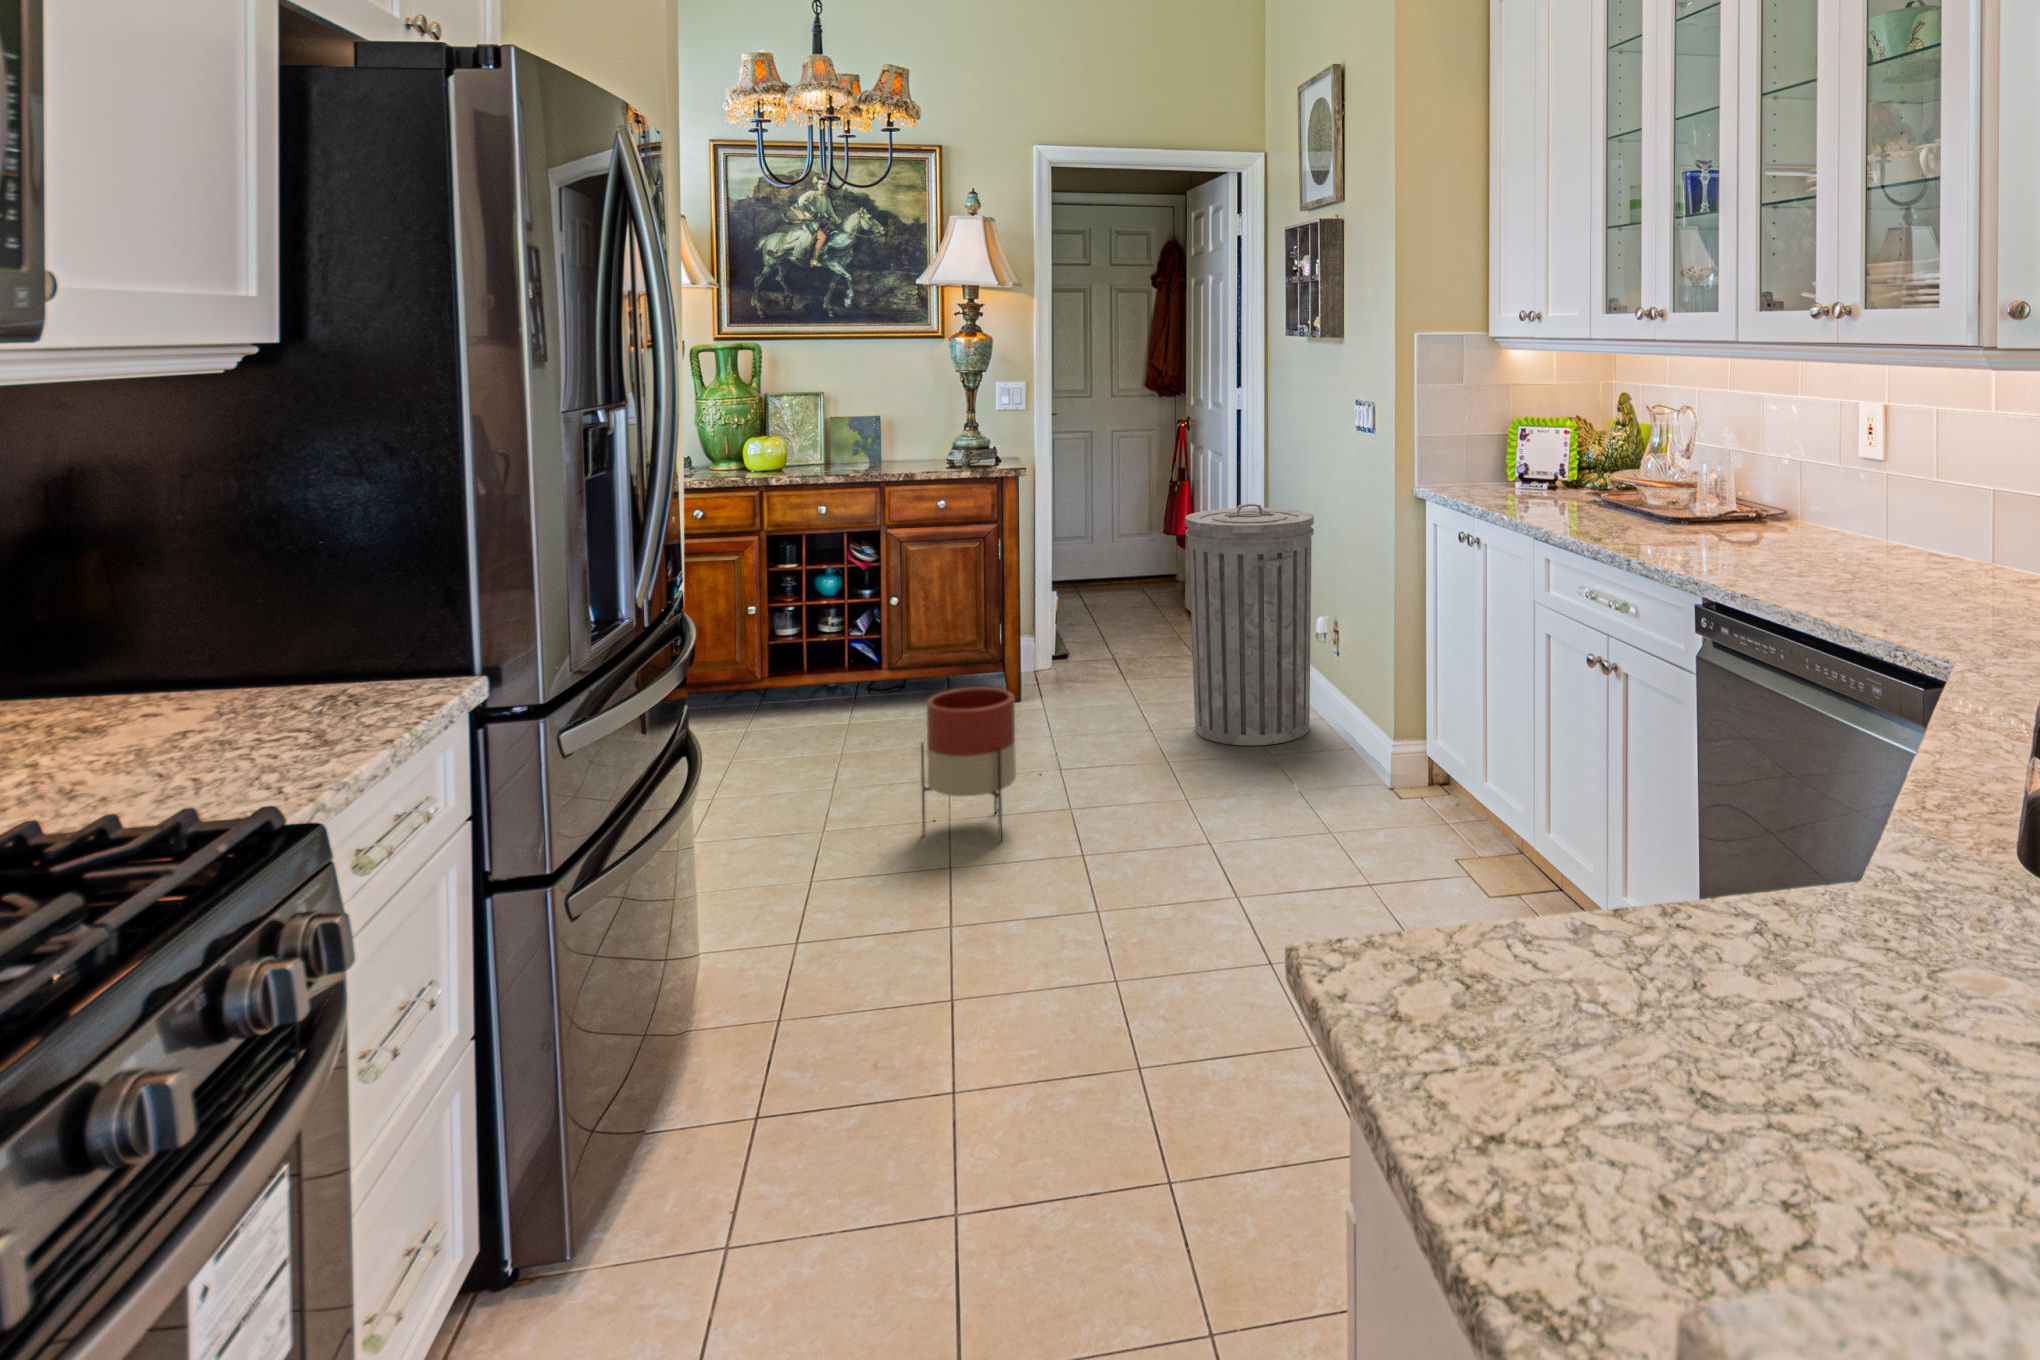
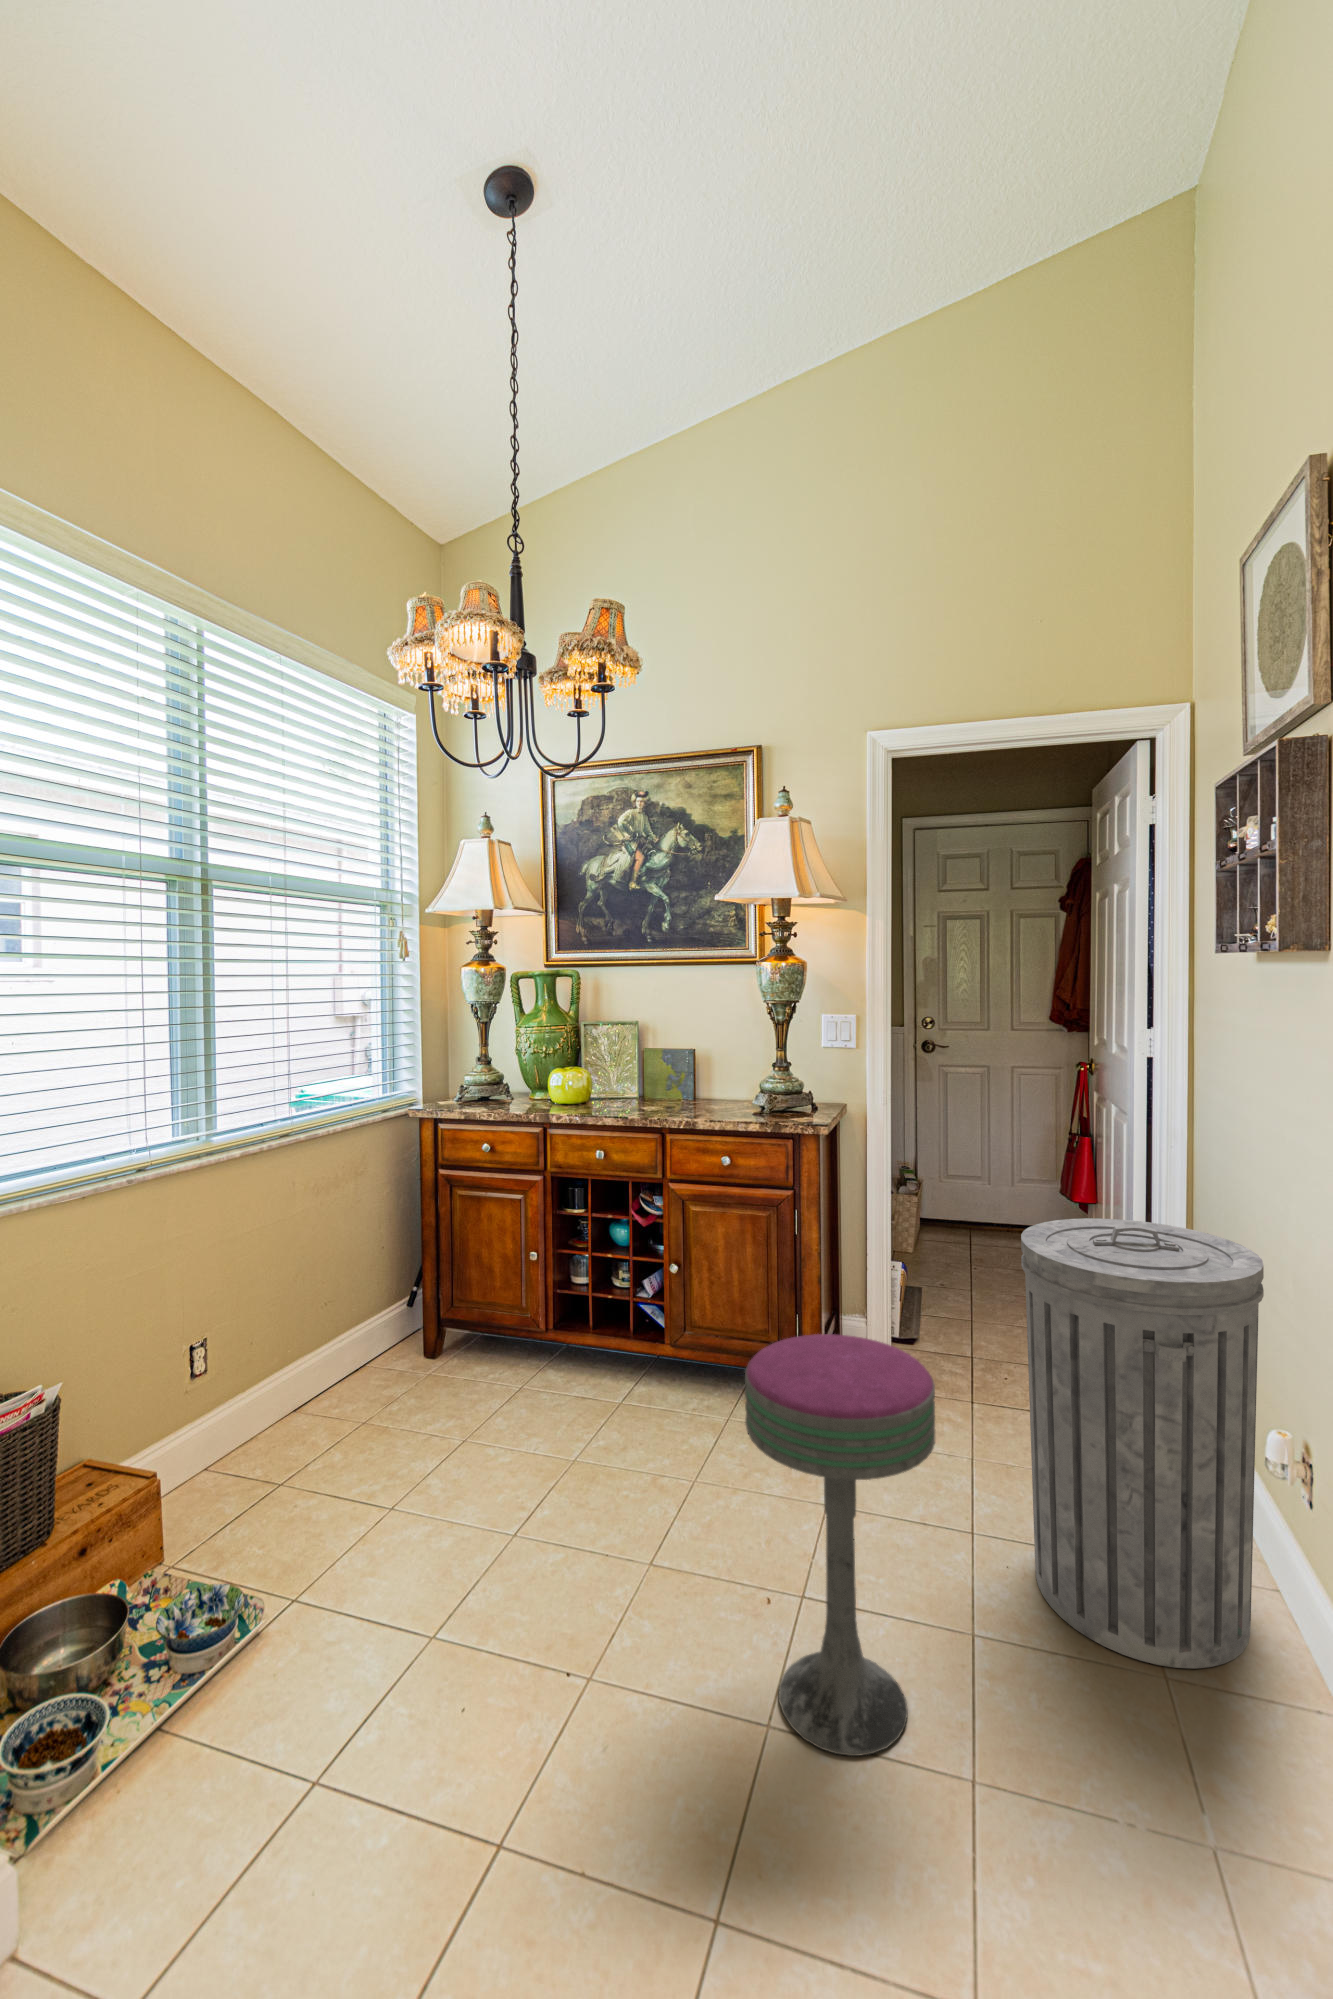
bar stool: none [1051,578,1162,799] -> present [745,1334,935,1756]
planter: present [921,687,1016,841] -> none [500,1500,647,1831]

